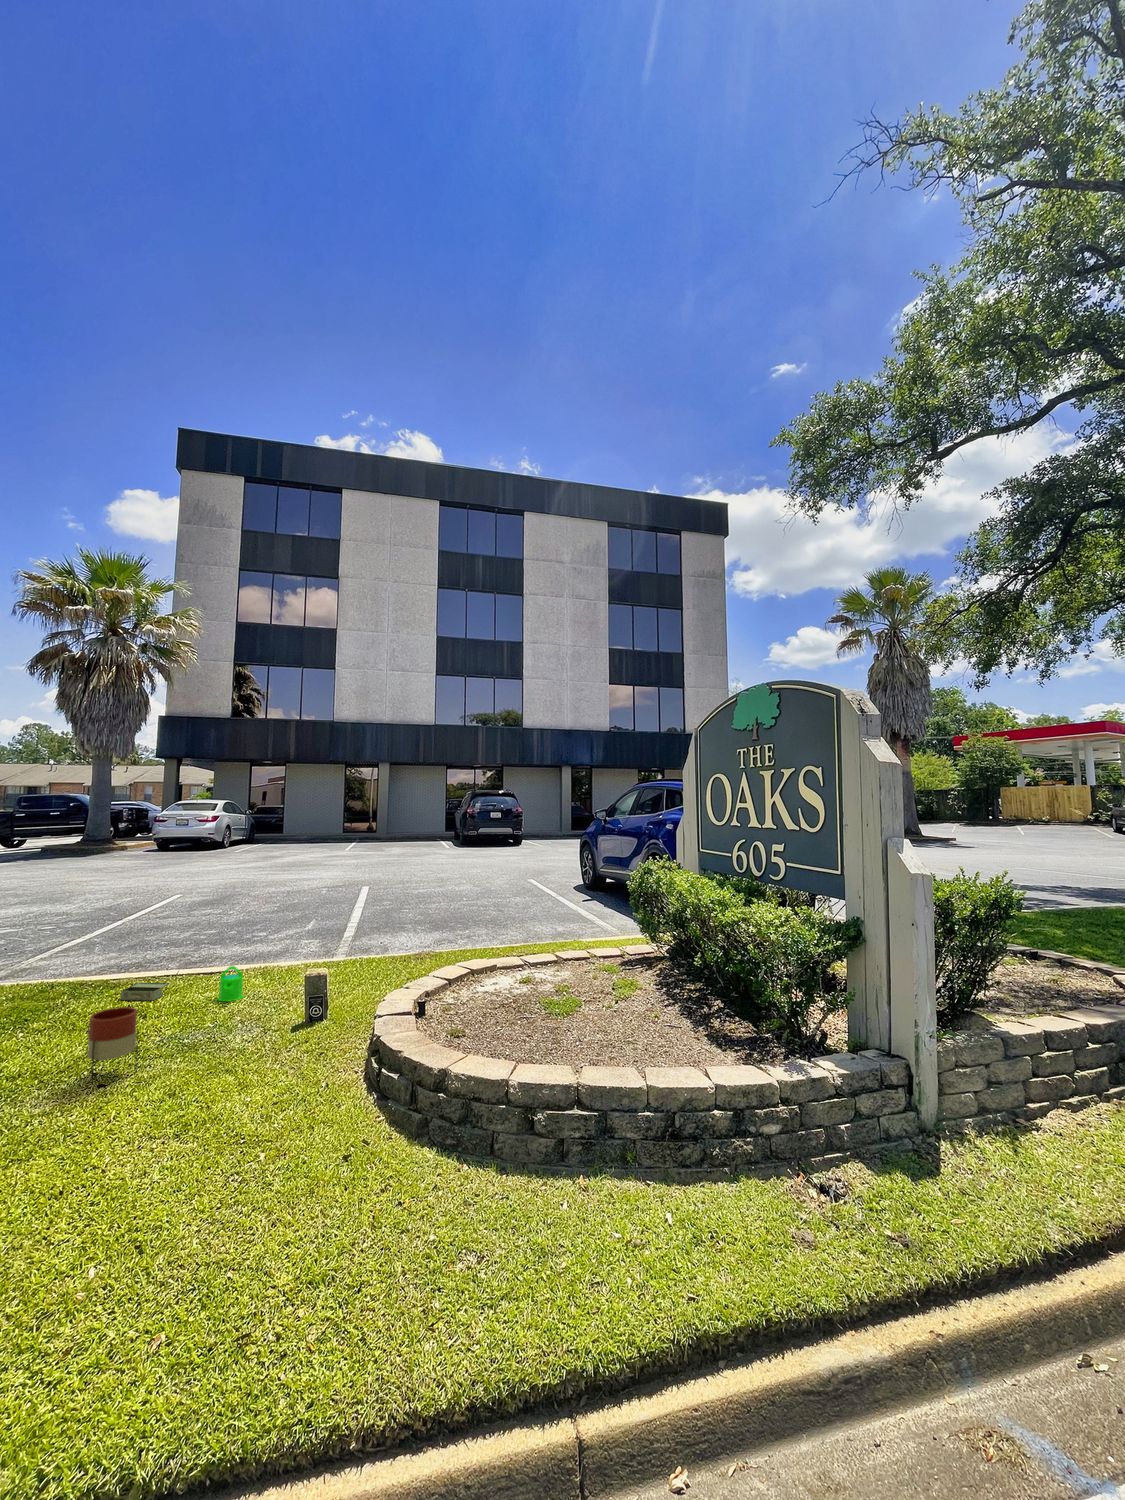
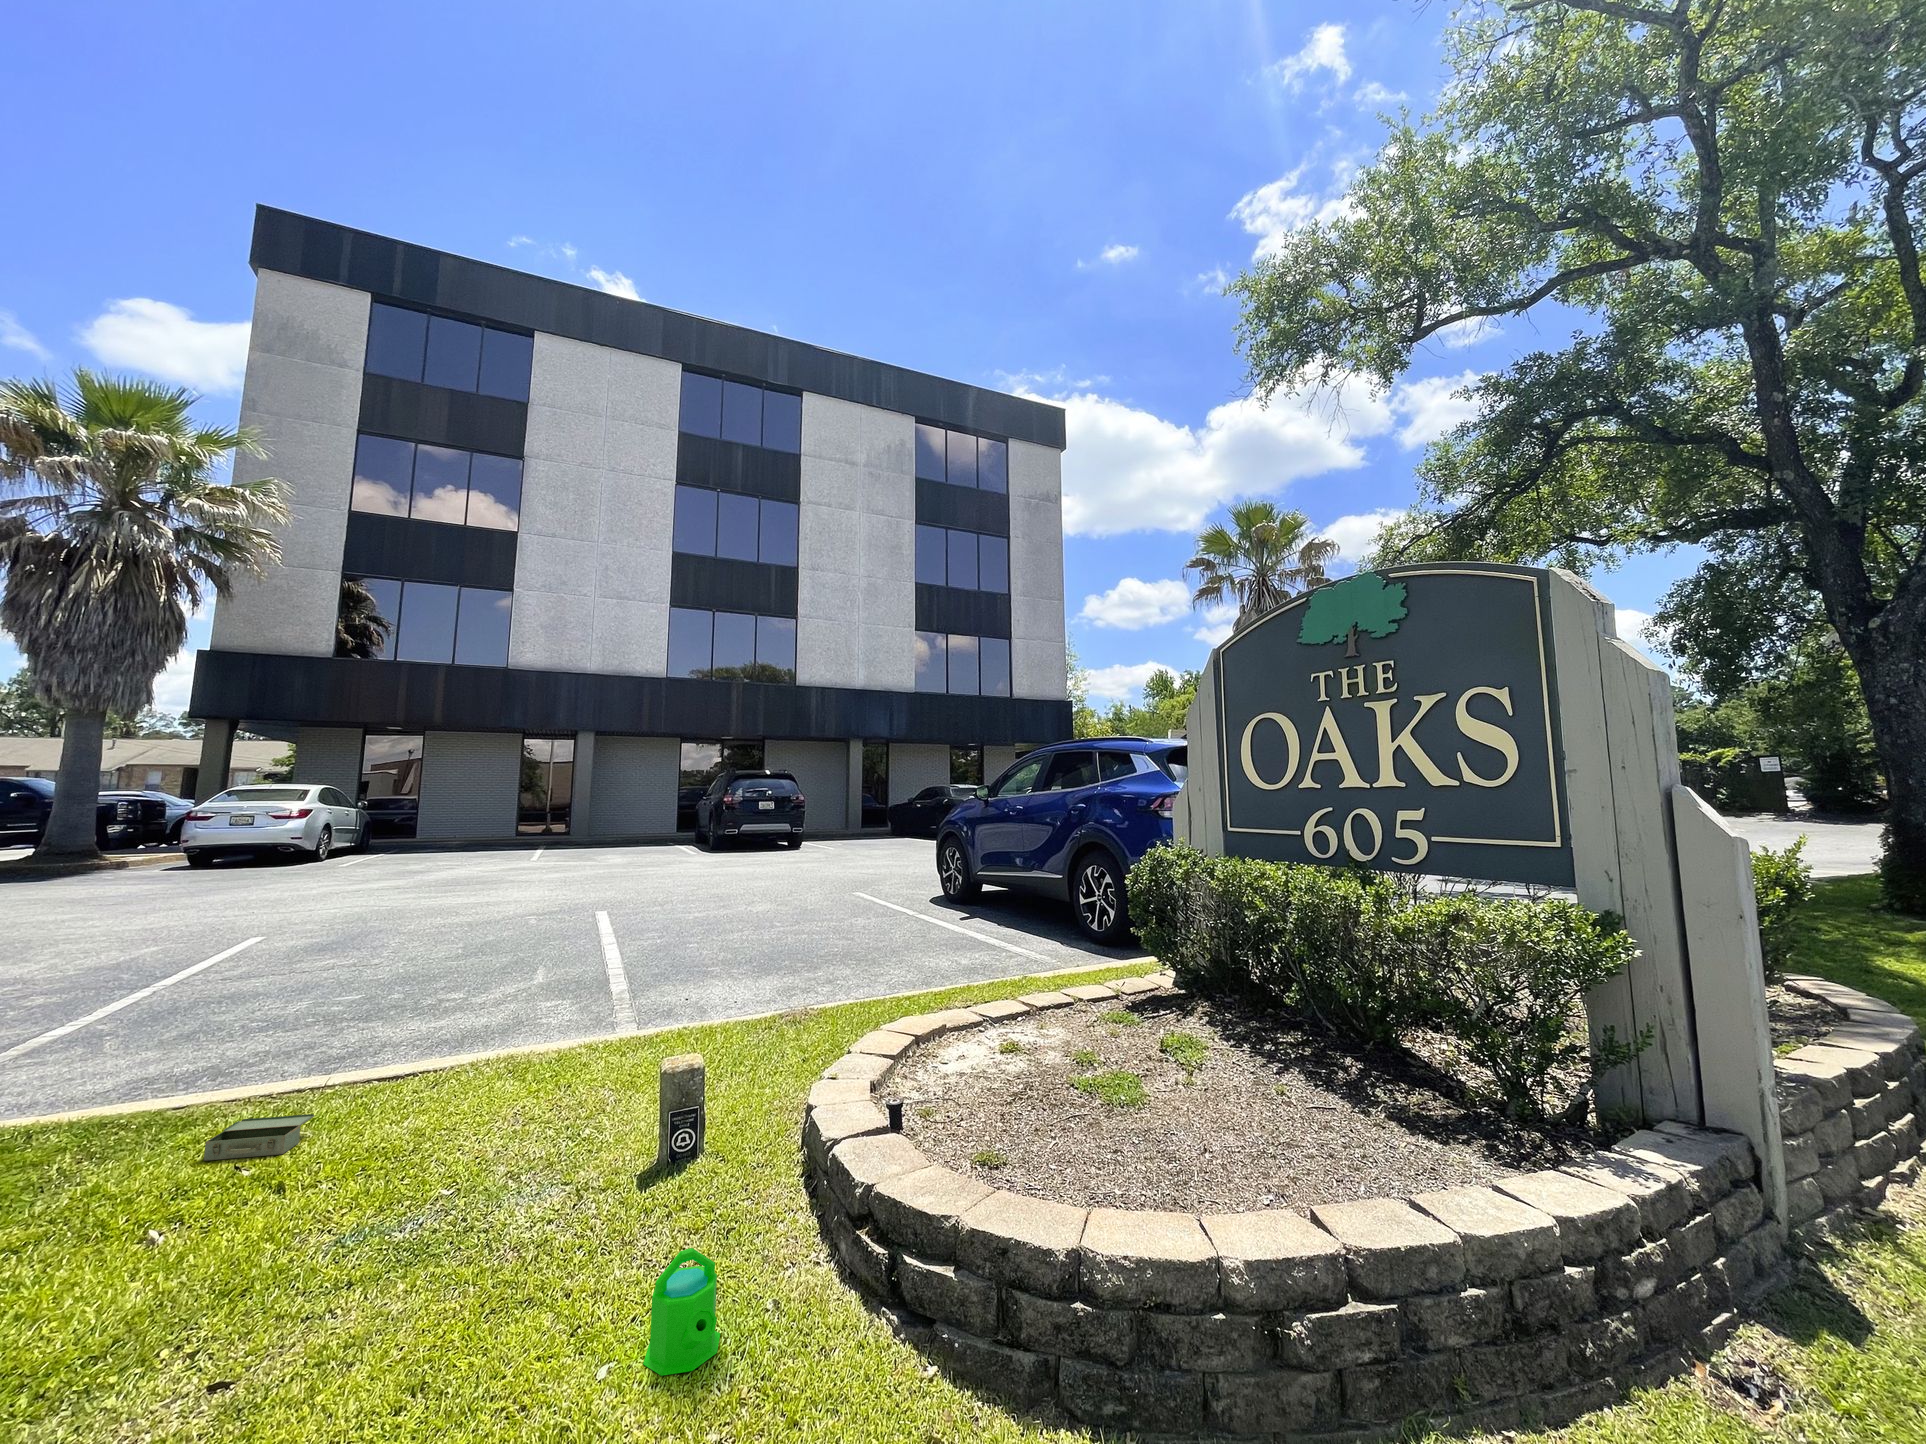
watering can: present [218,966,243,1001] -> present [643,1248,720,1376]
planter: present [87,1007,139,1084] -> none [170,1191,304,1397]

